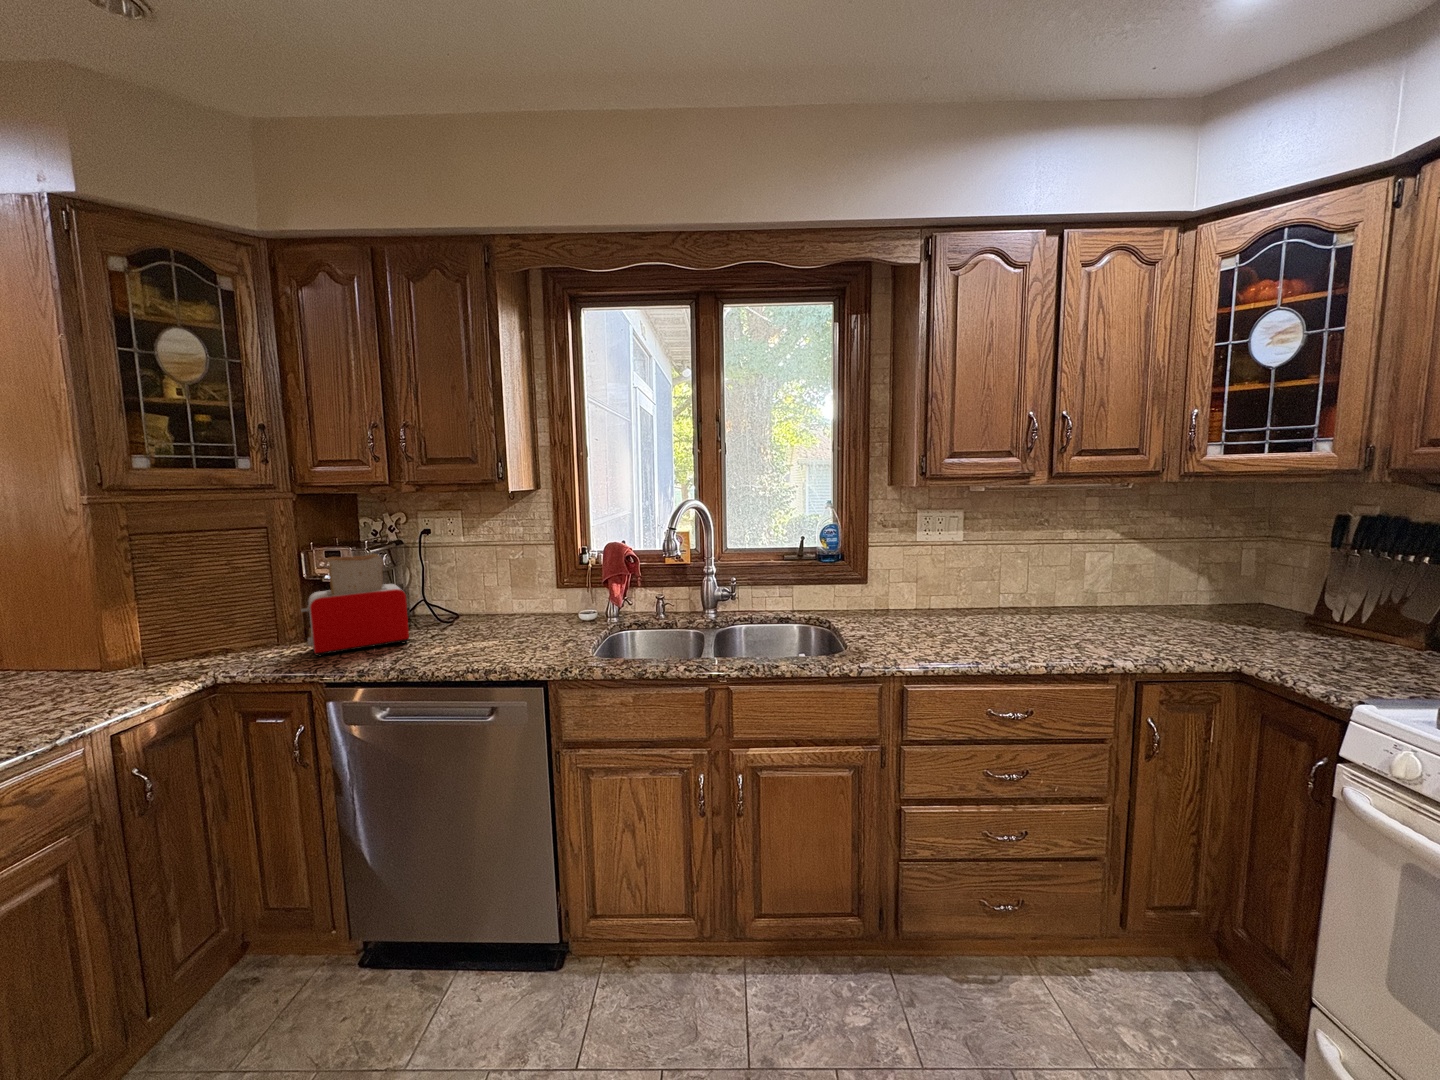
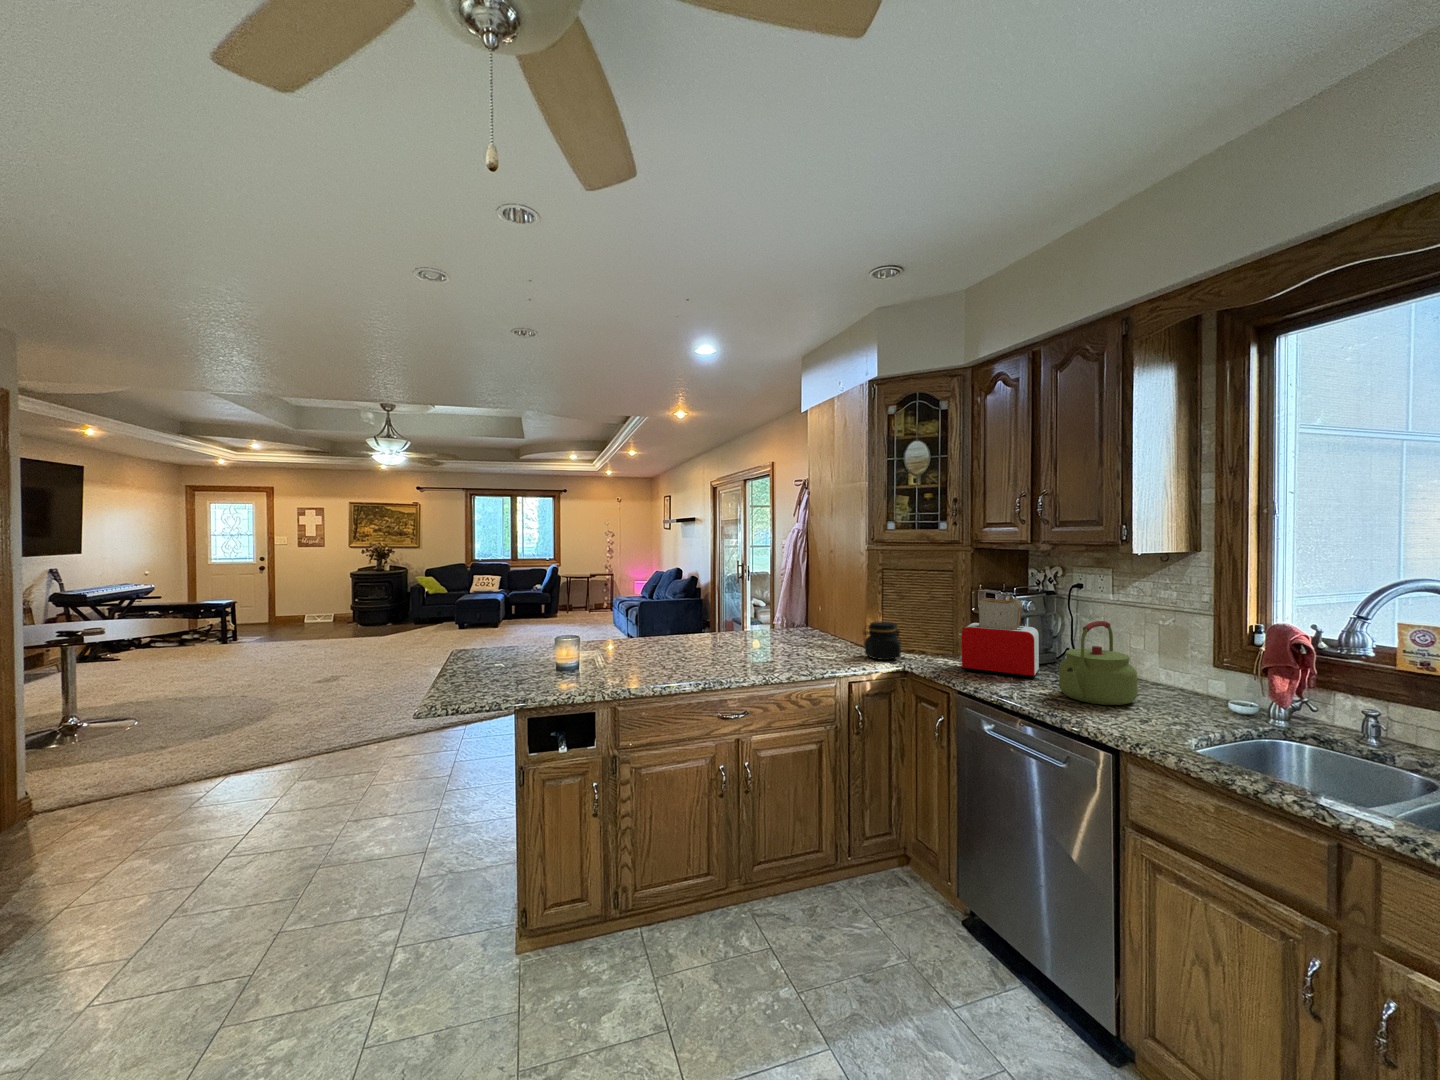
kettle: none [449,562,523,649] -> present [1059,621,1138,705]
jar: none [121,617,202,681] -> present [863,622,901,660]

